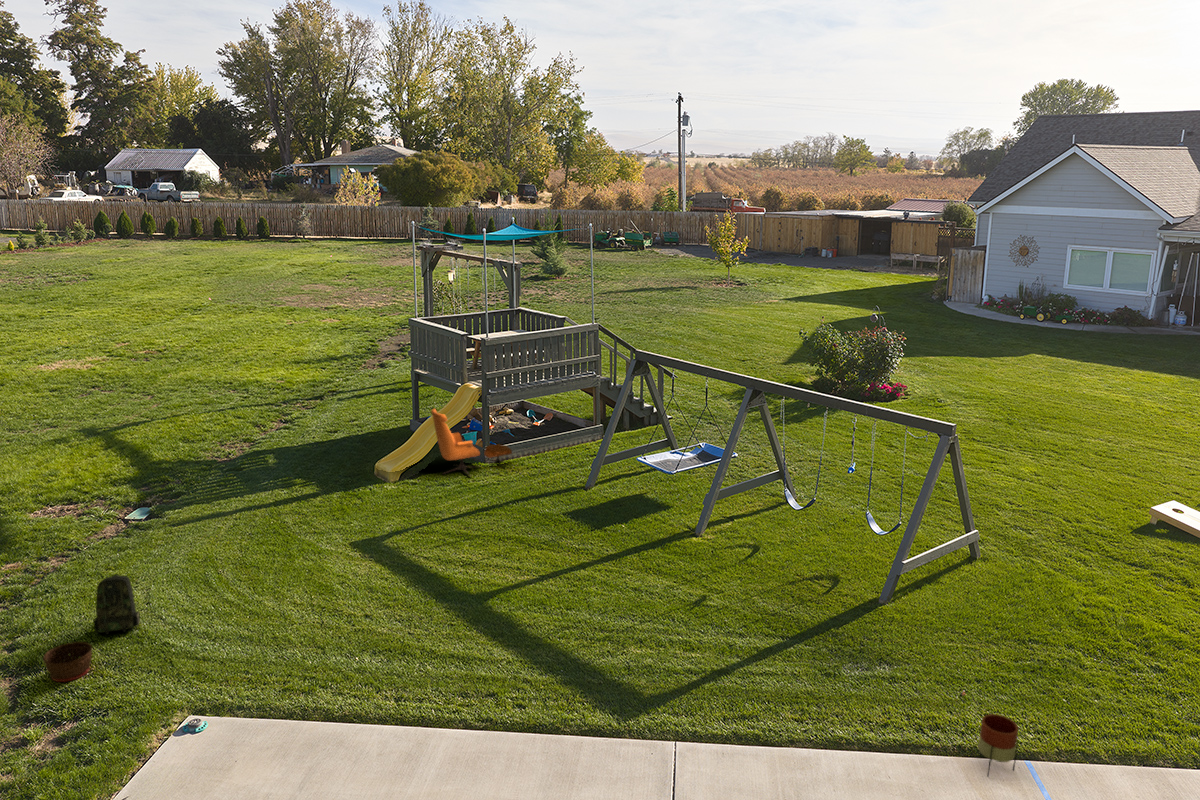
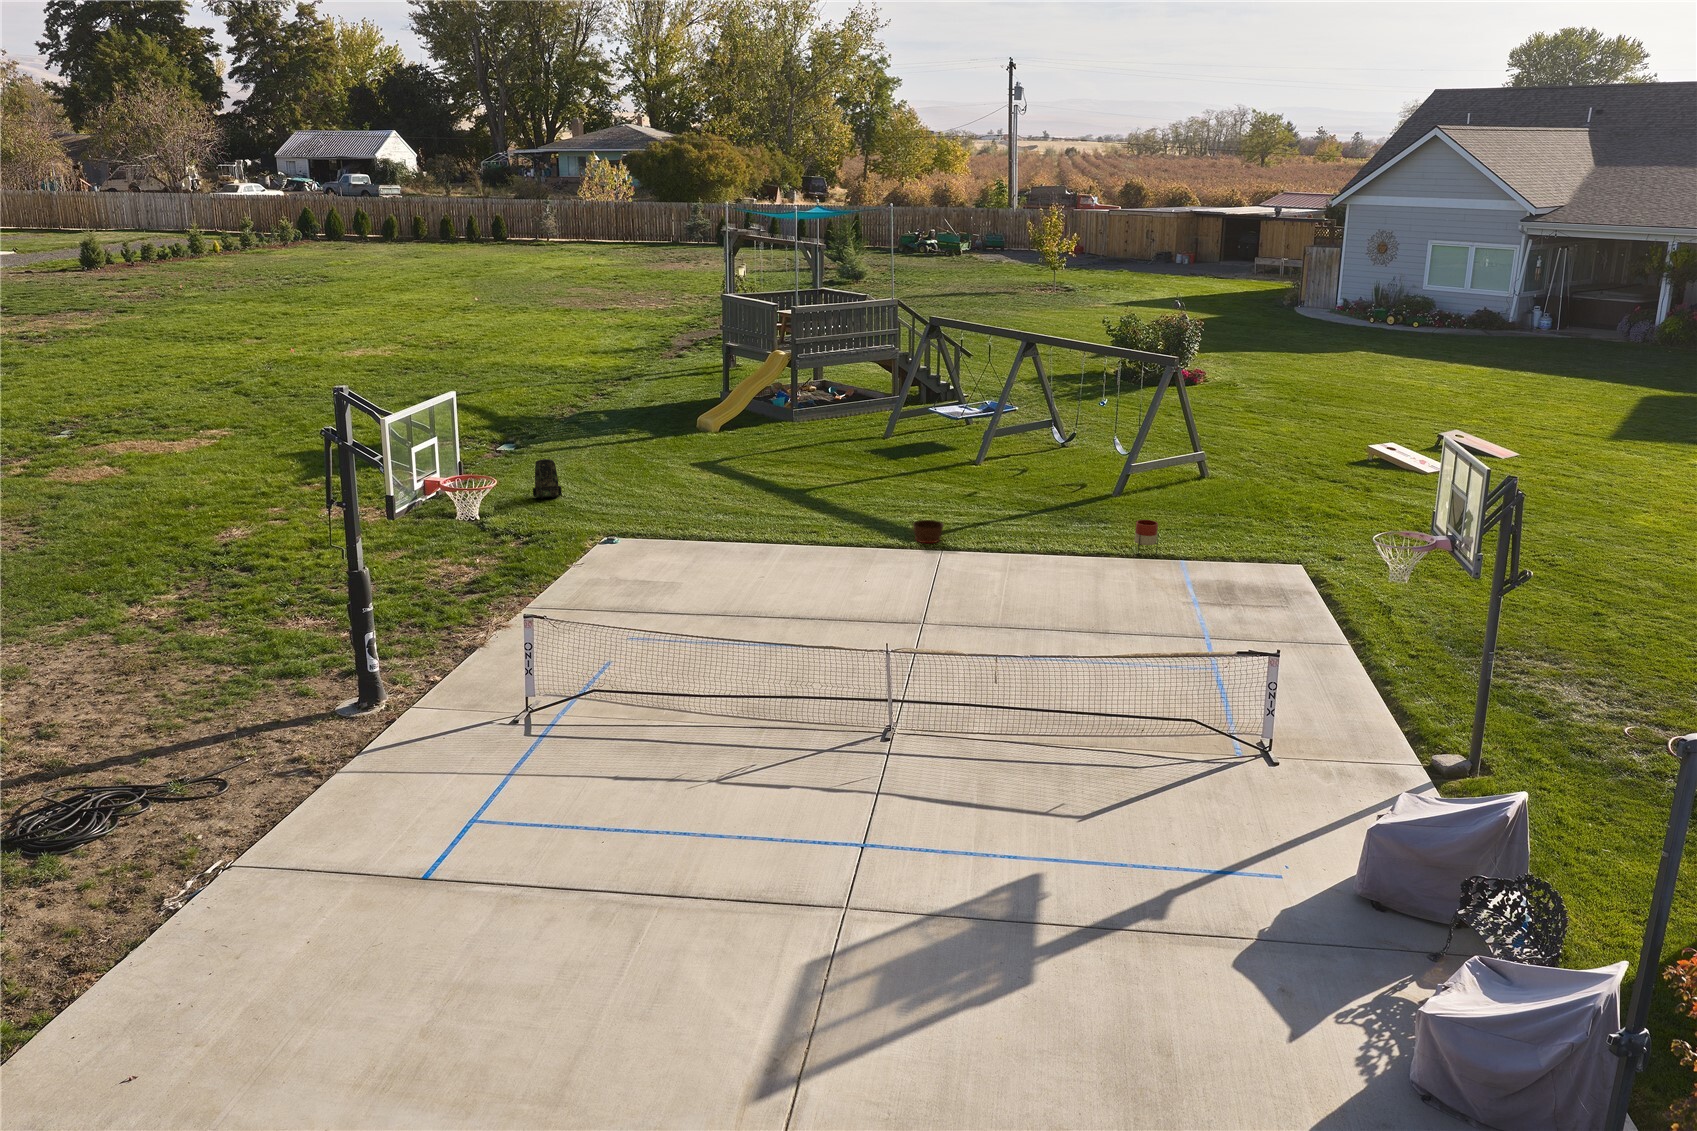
lounge chair: present [431,408,512,476] -> none [751,370,819,430]
basket: present [43,642,92,682] -> present [913,520,943,543]

